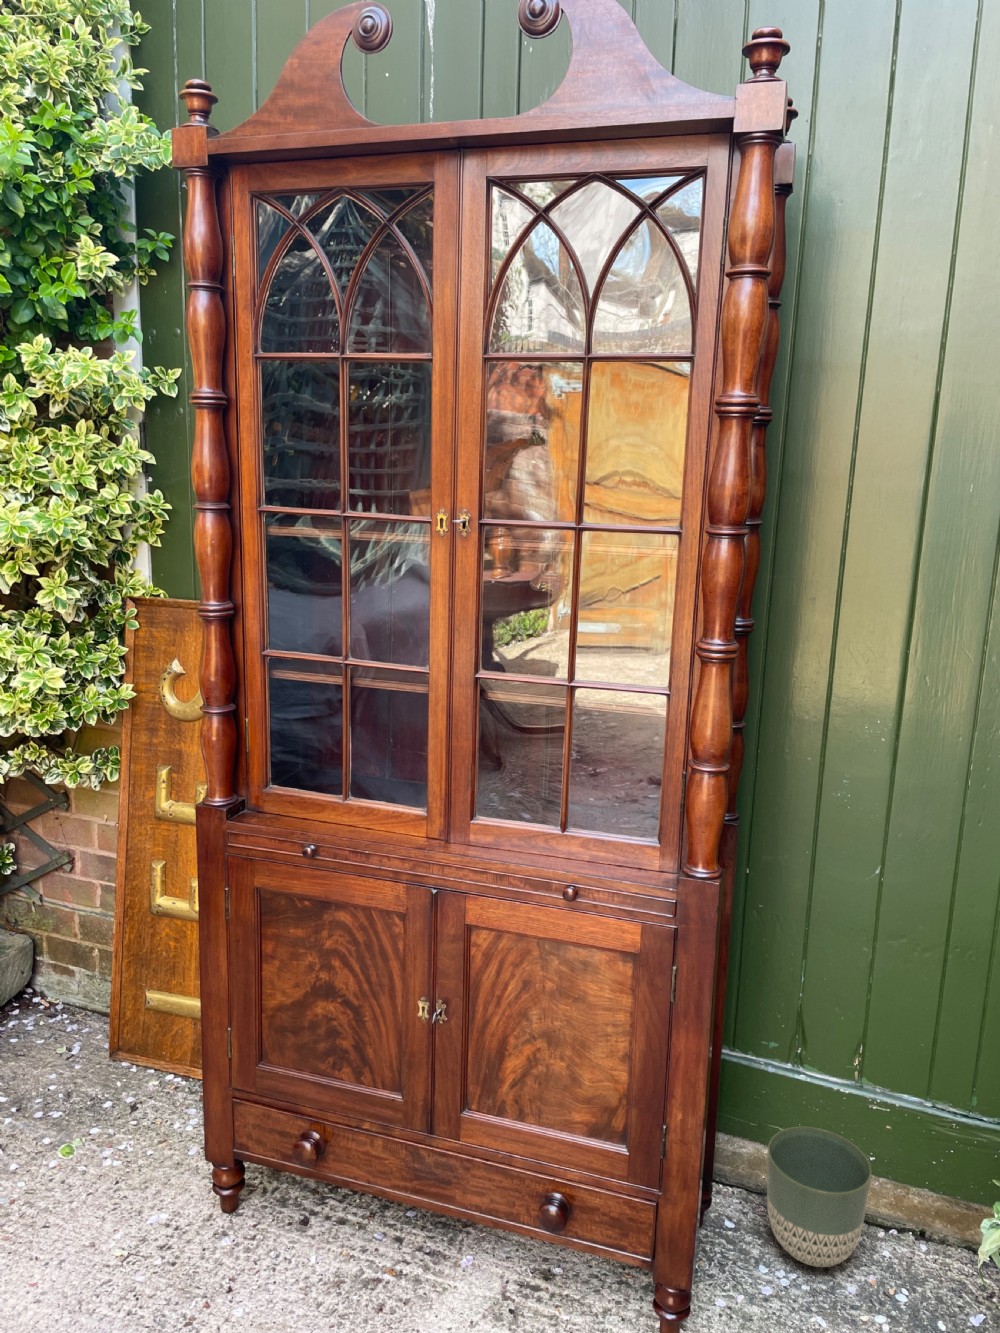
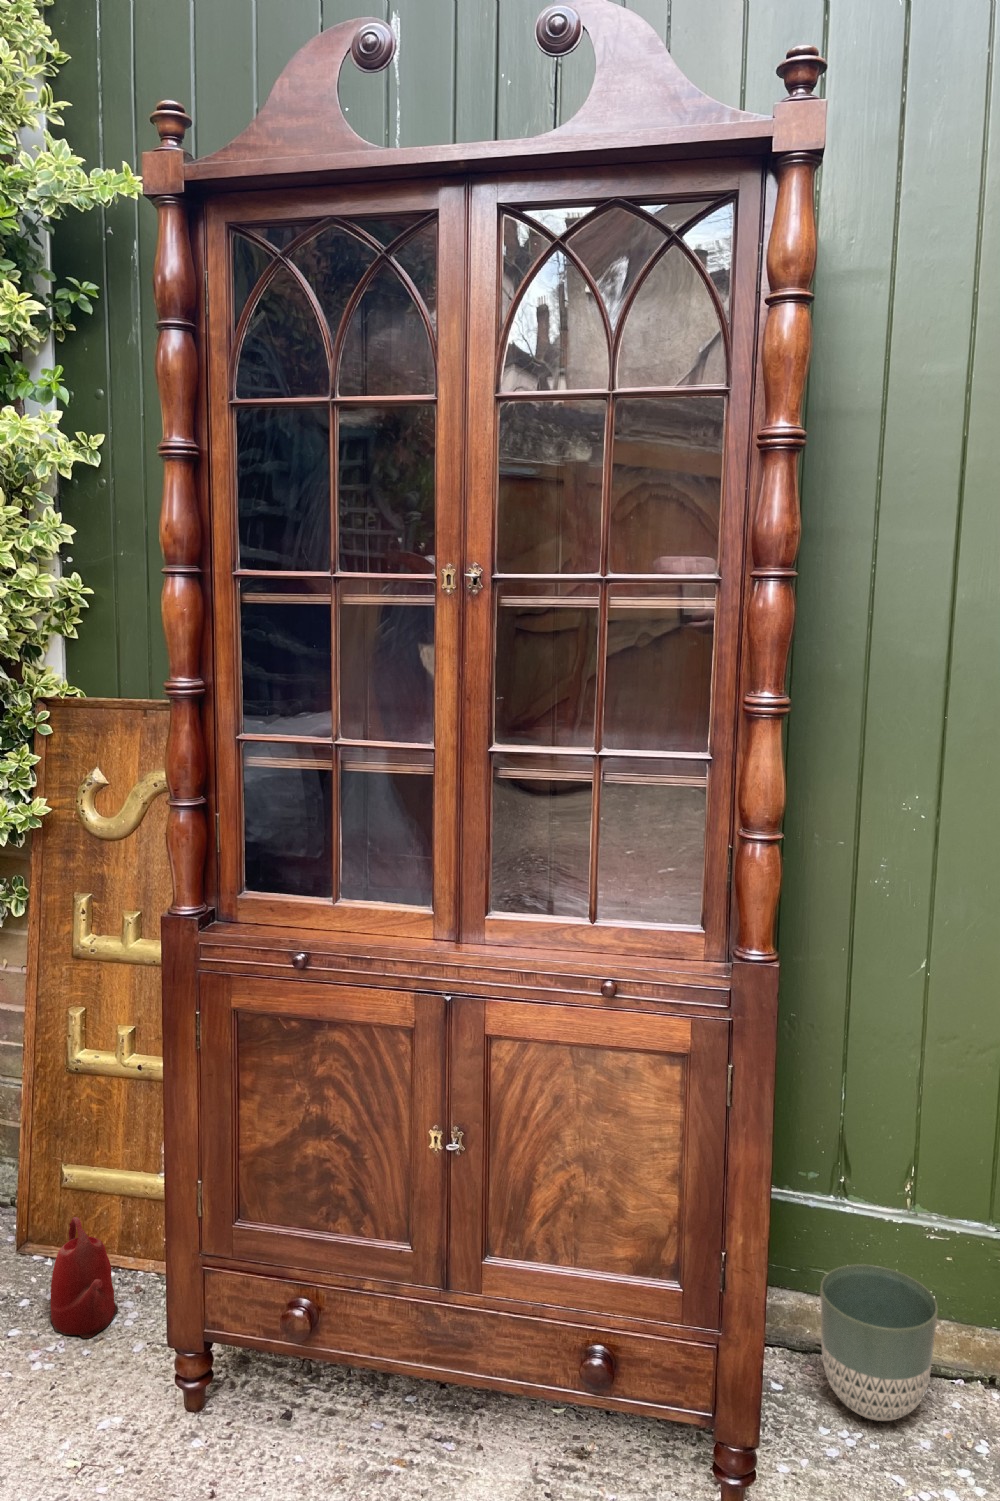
watering can: none [125,1038,180,1139] -> present [50,1217,118,1338]

